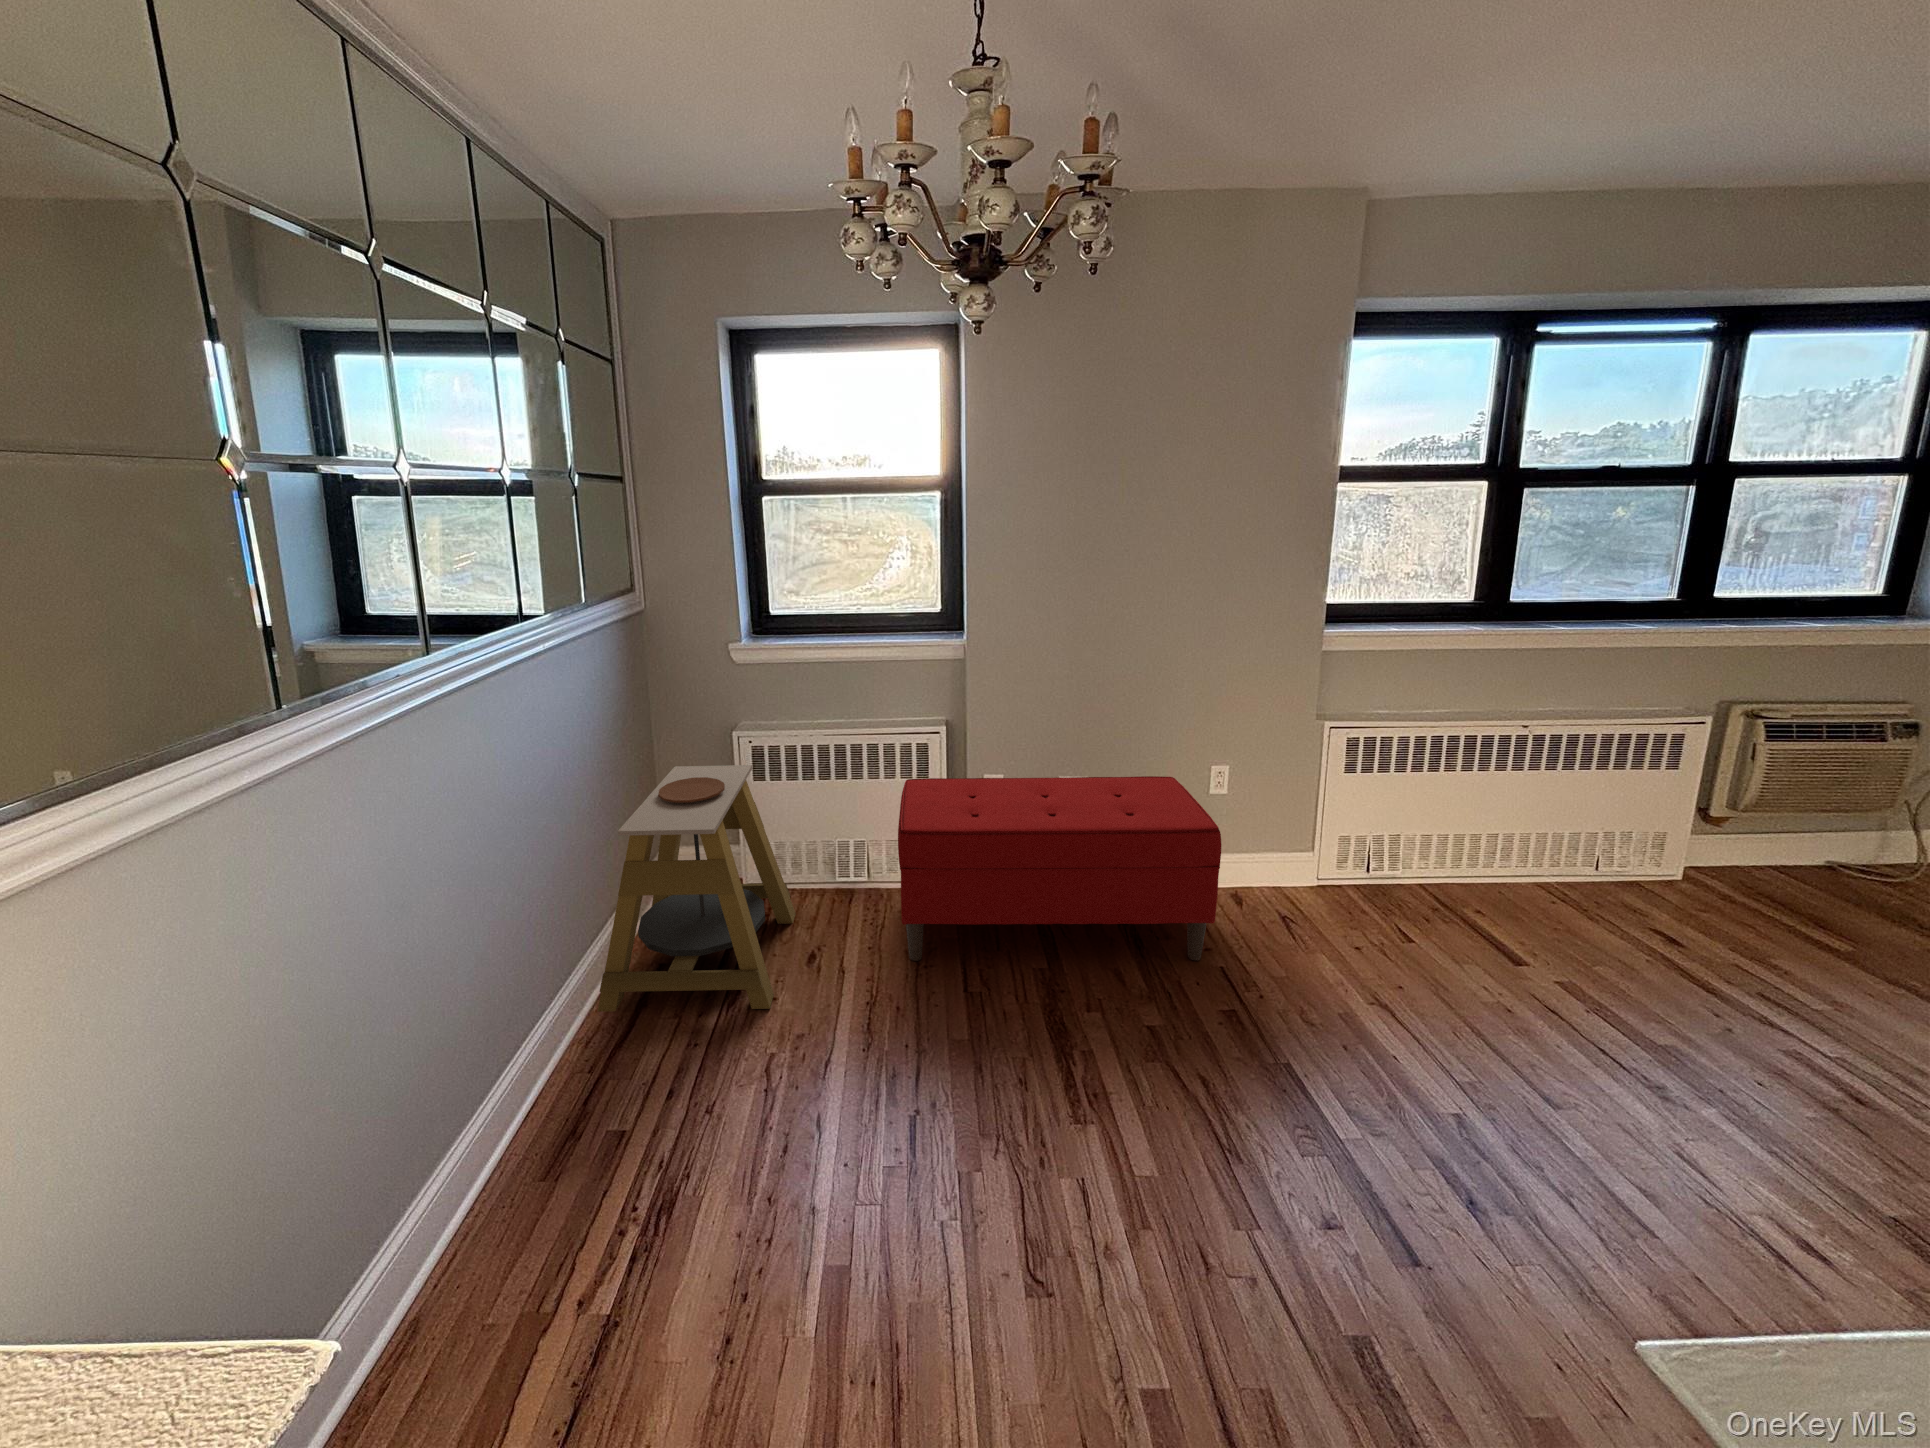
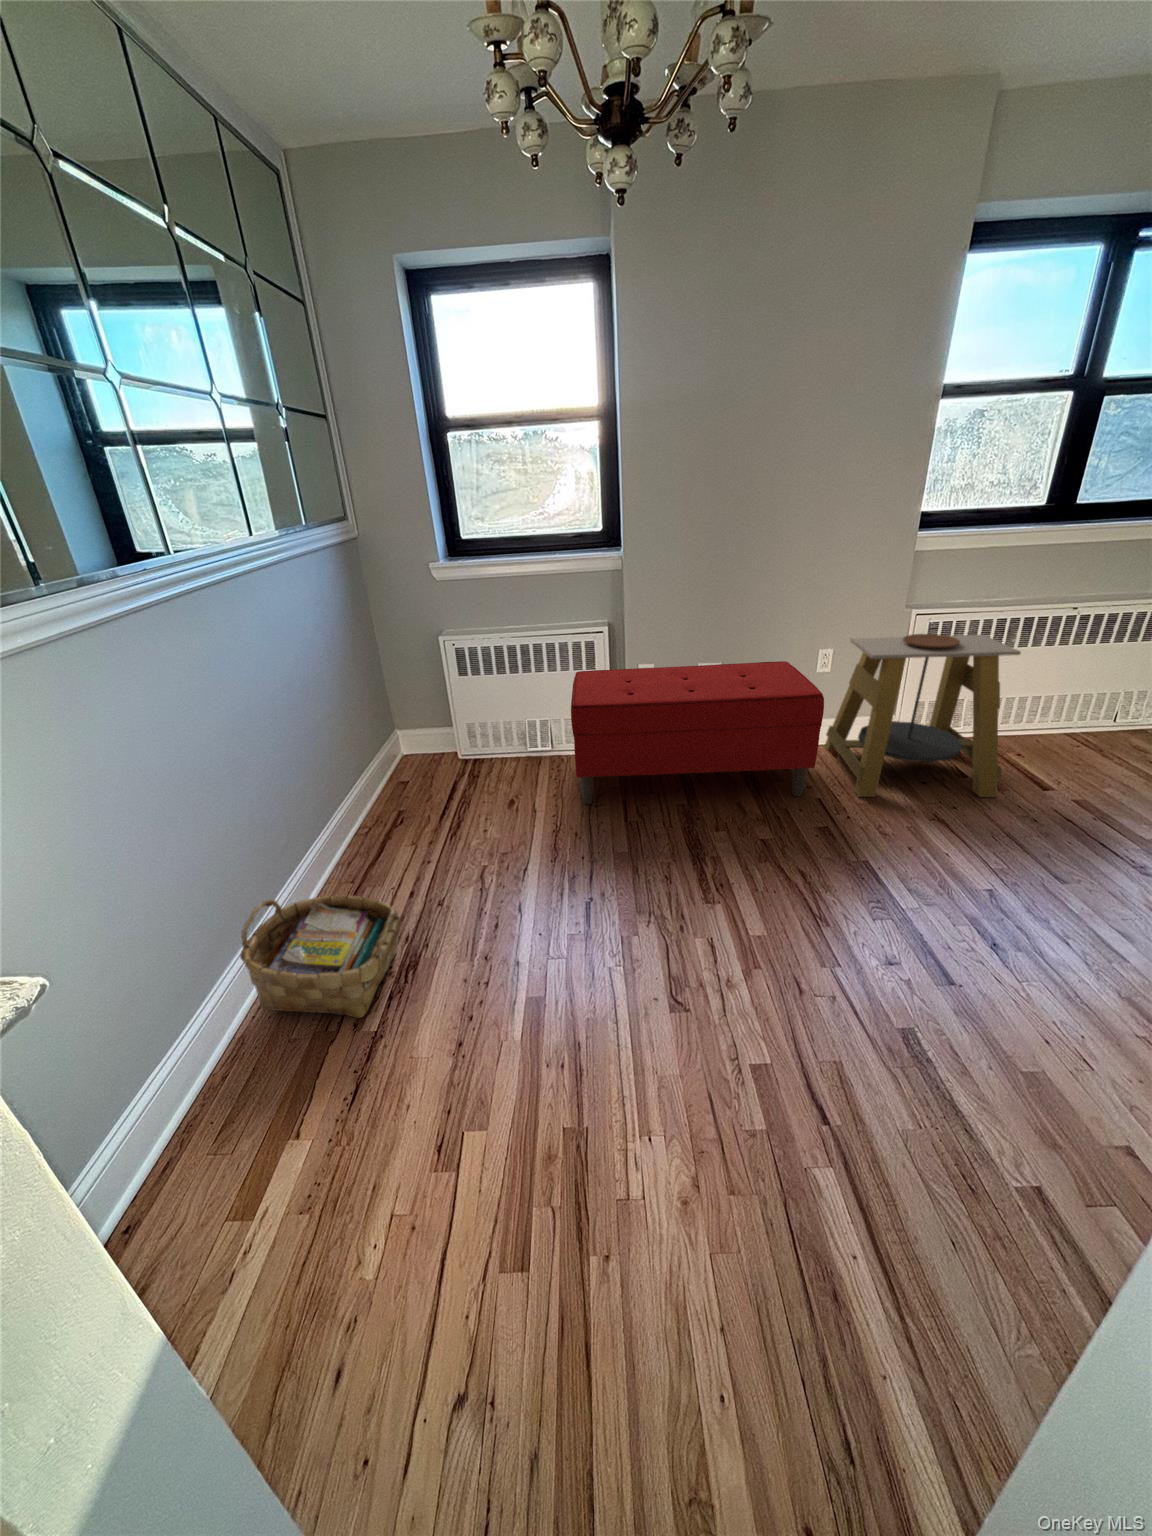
side table: present [597,765,796,1012] -> present [825,634,1021,797]
woven basket: none [433,1097,657,1294] -> present [240,896,401,1018]

